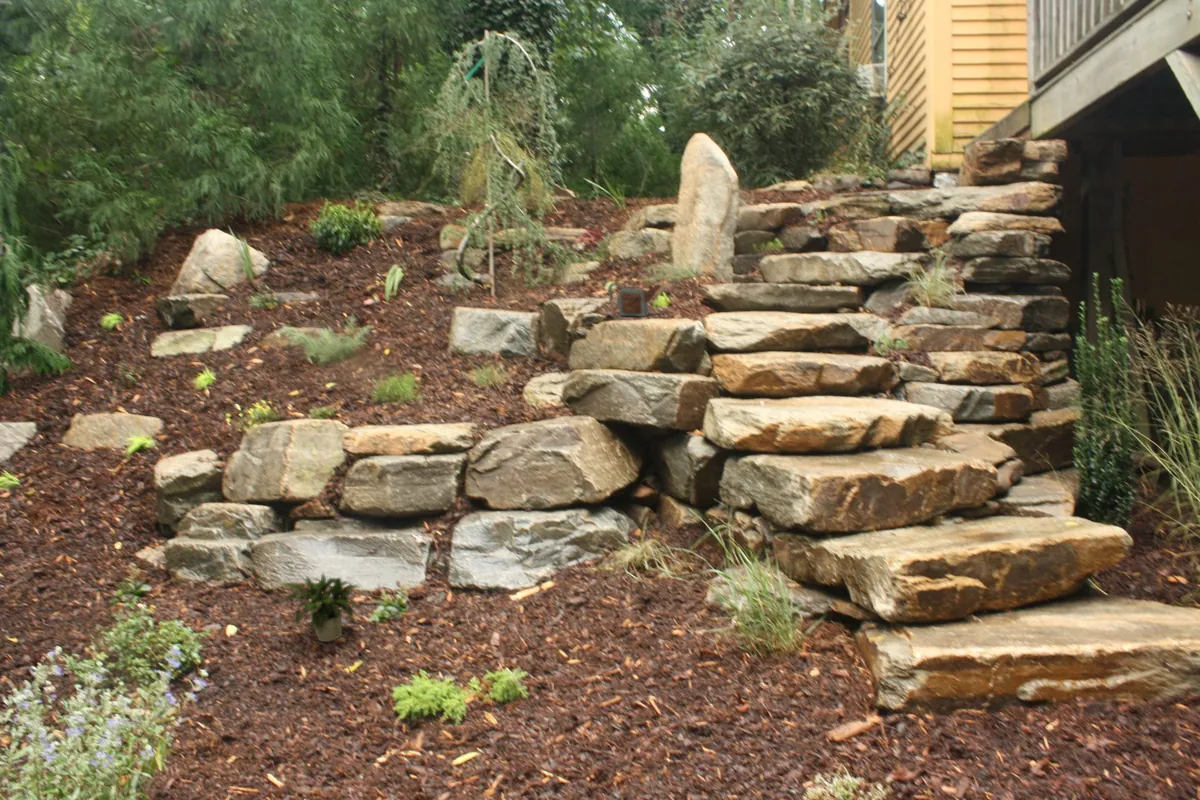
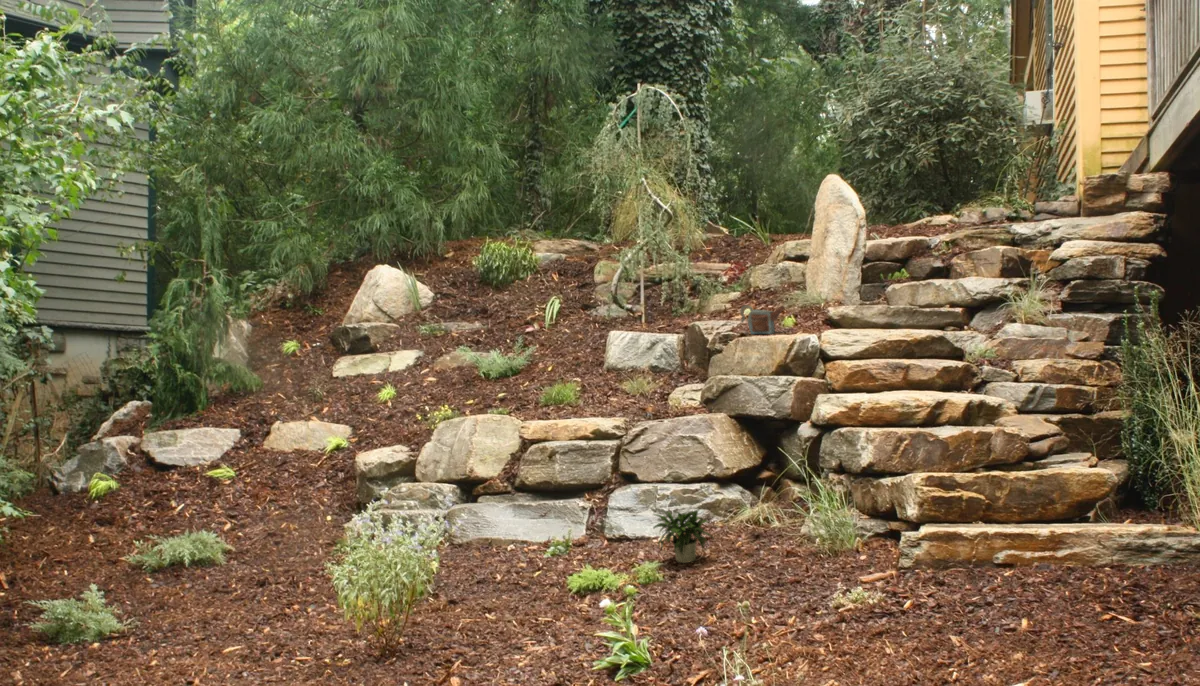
potted plant: present [285,574,361,642] -> present [653,511,714,563]

